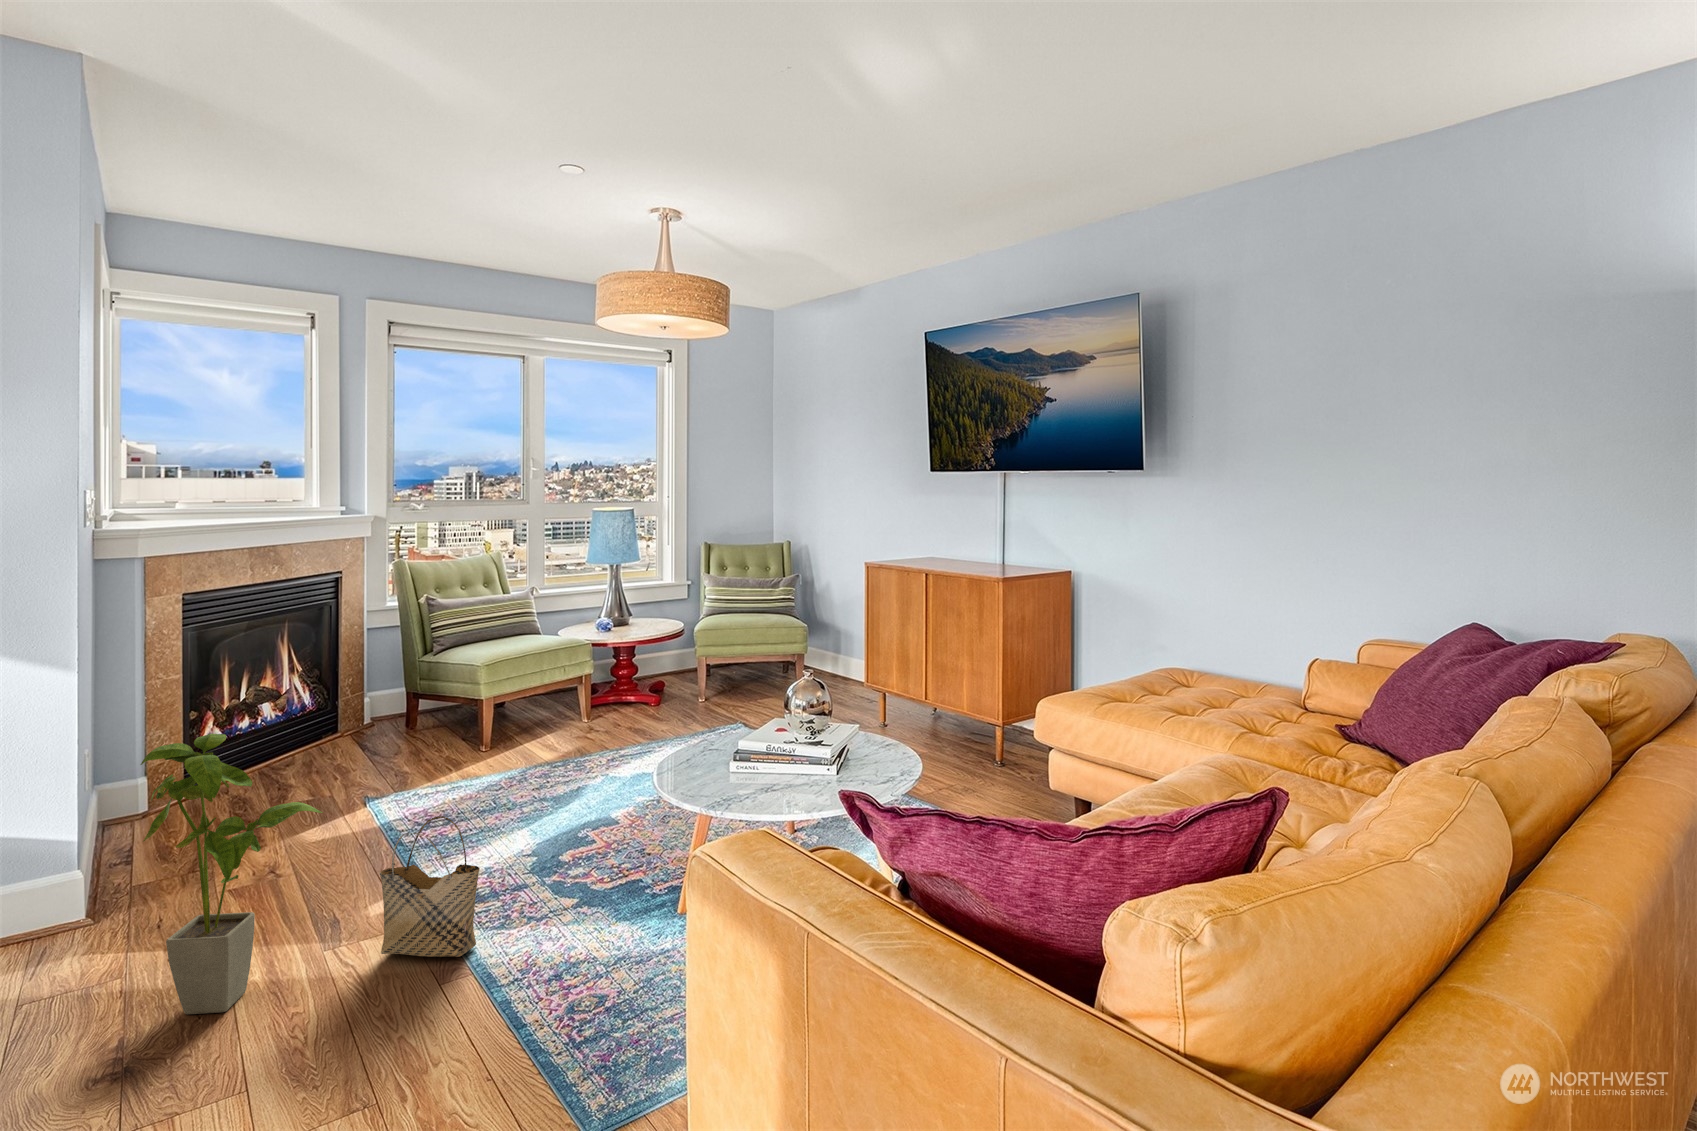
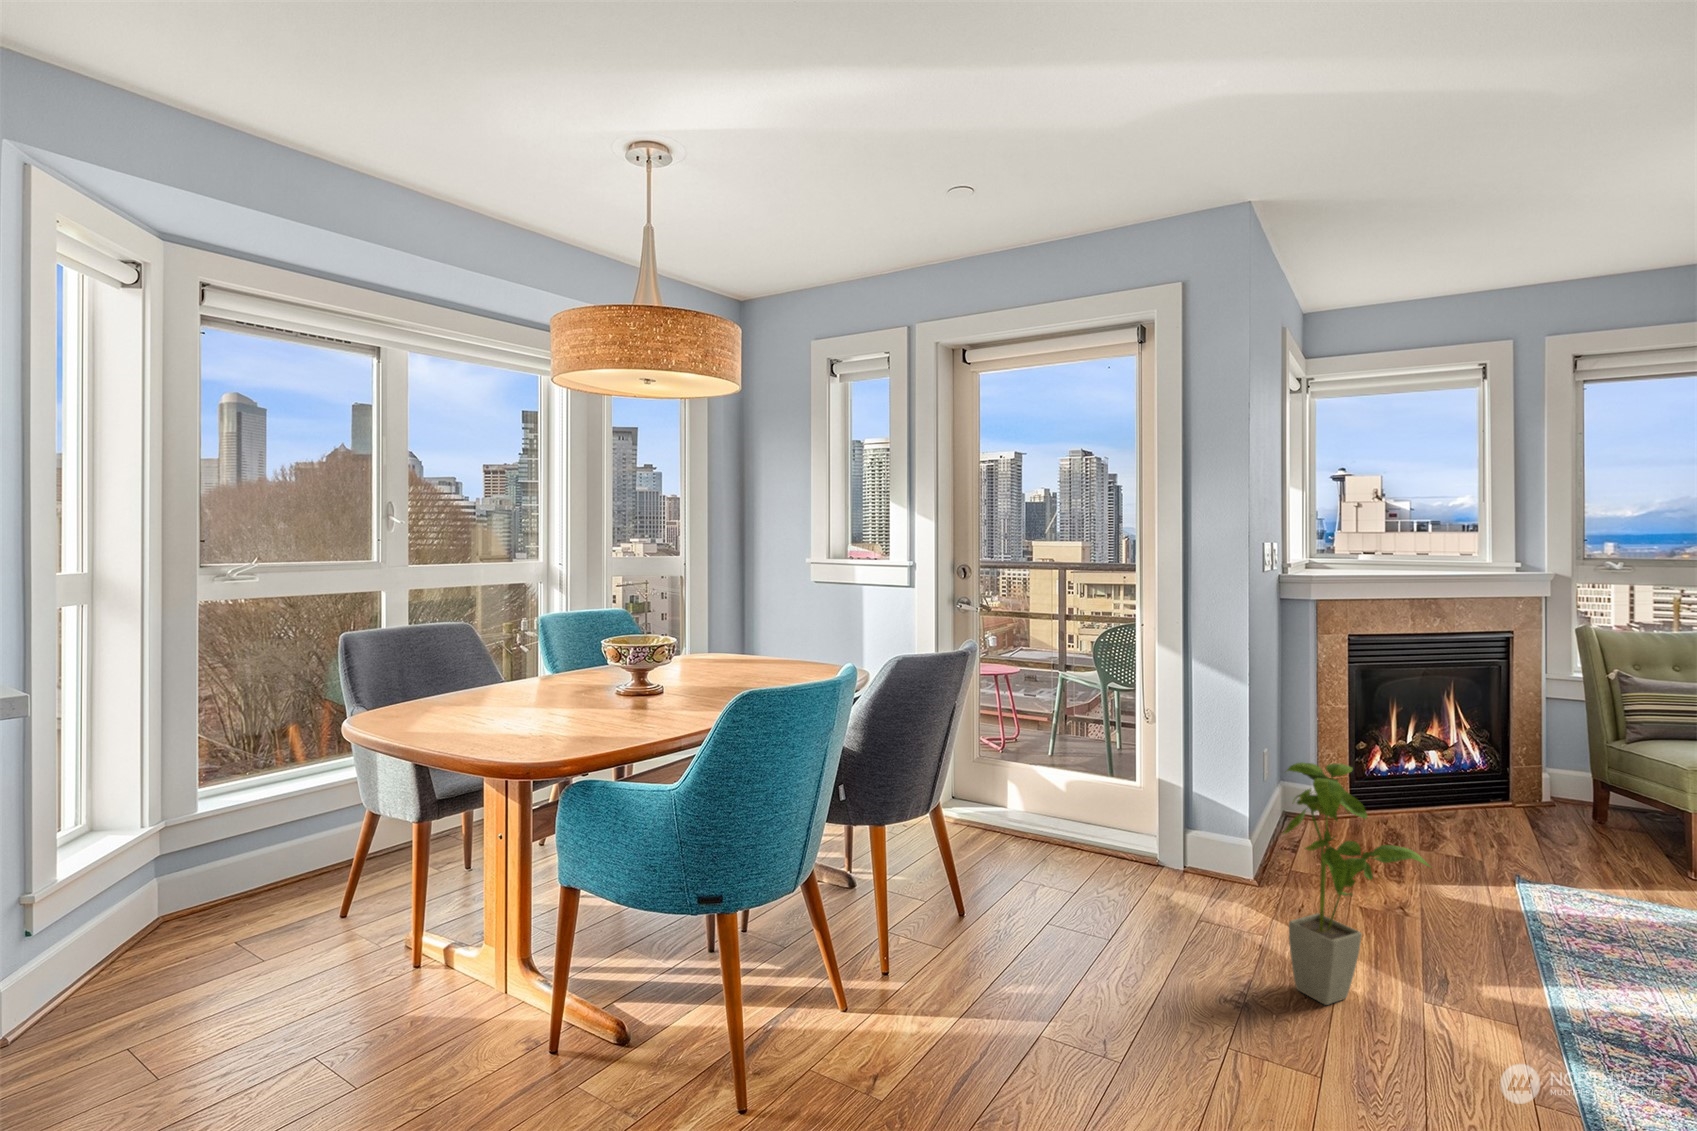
woven basket: present [379,816,480,957] -> none [1480,921,1612,1089]

